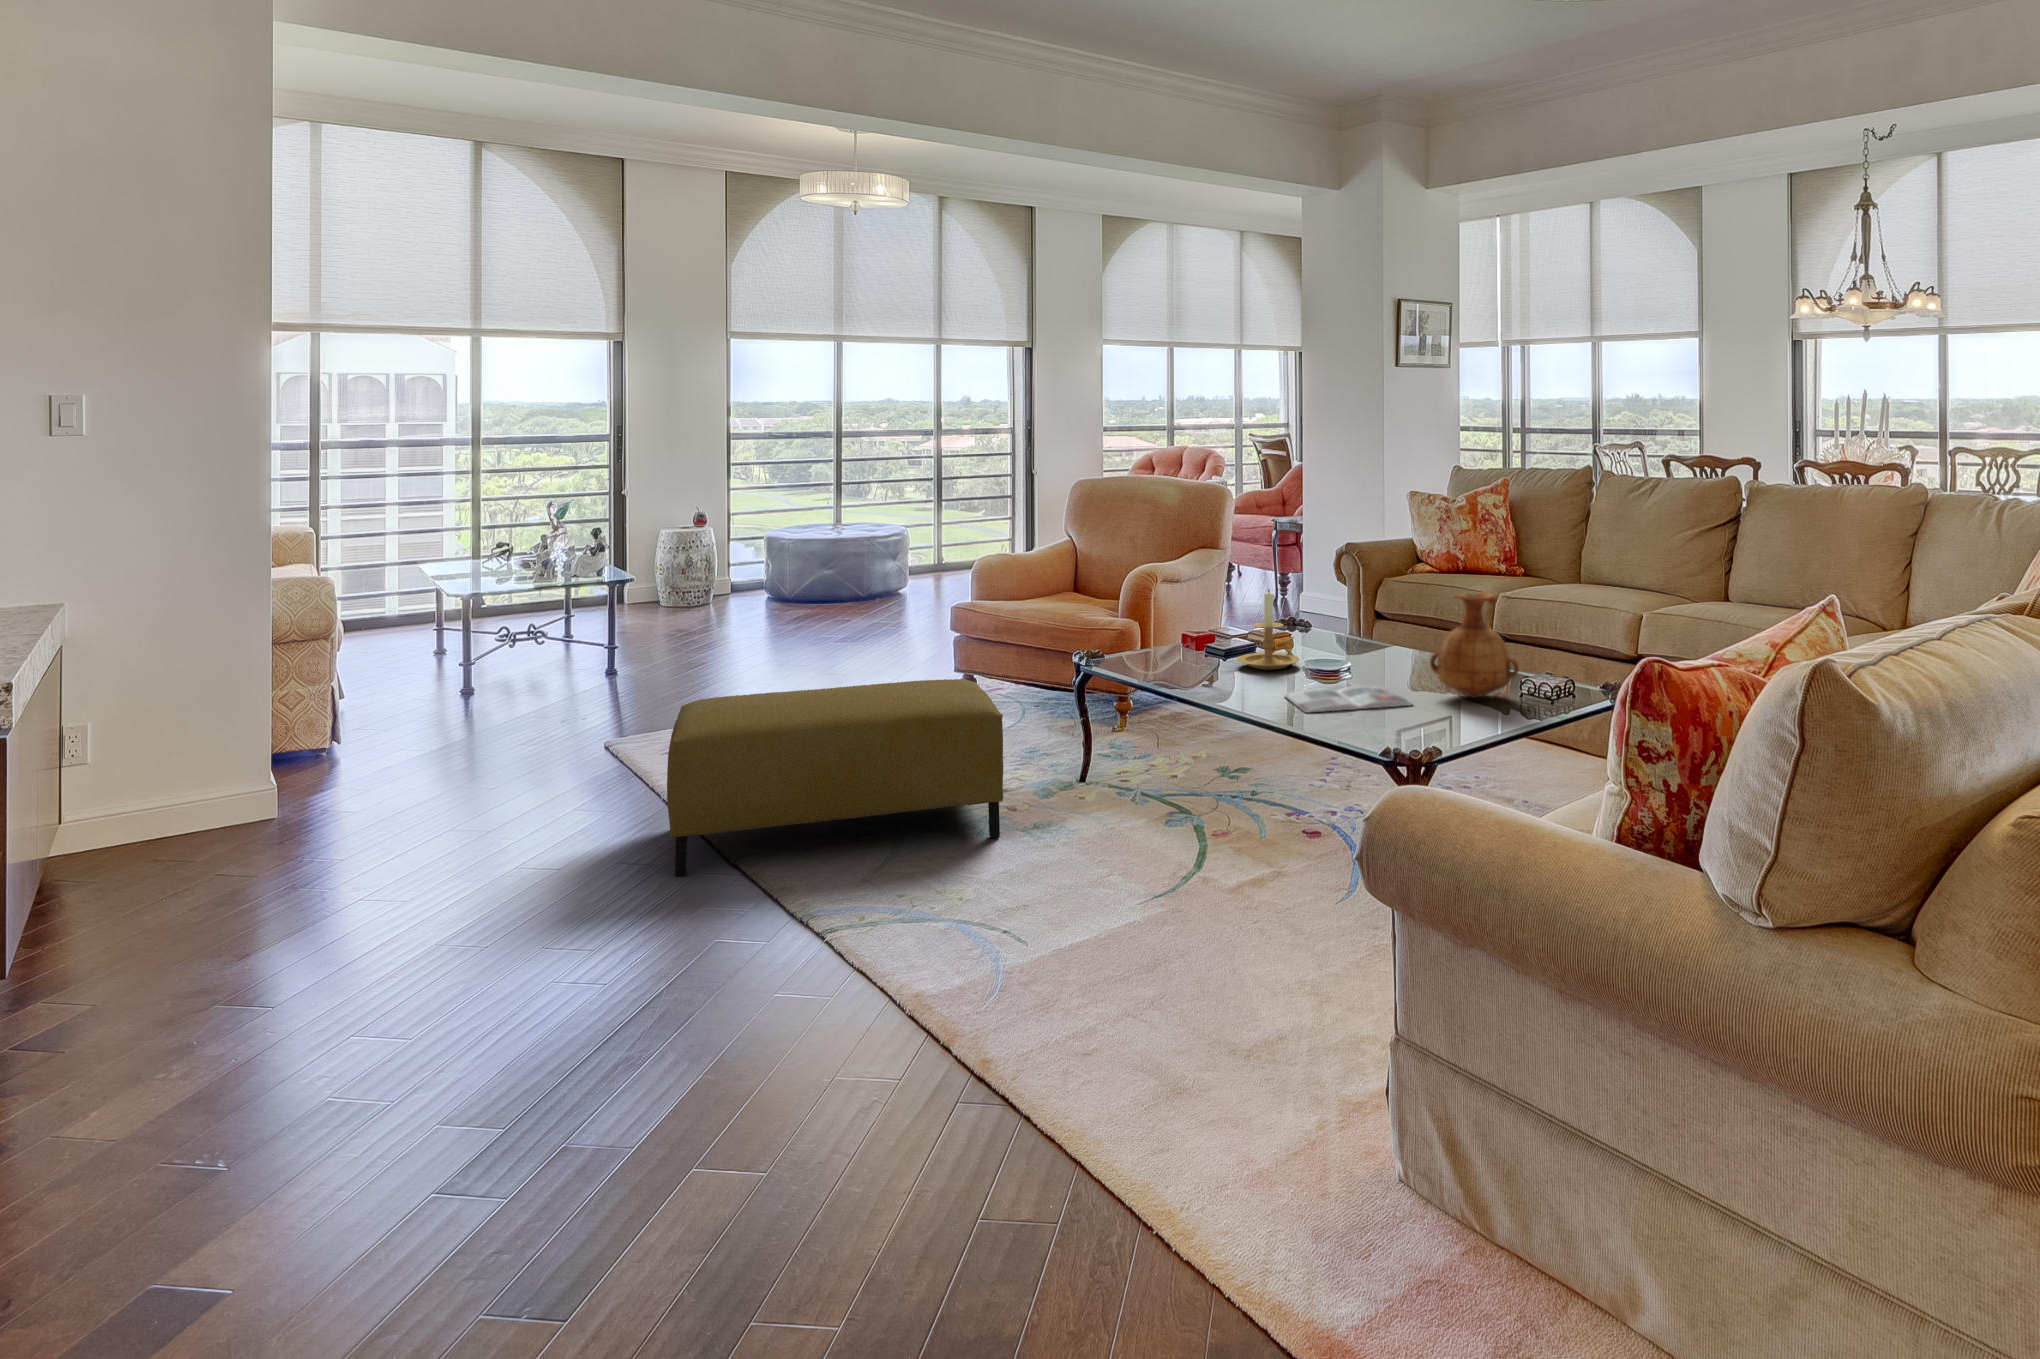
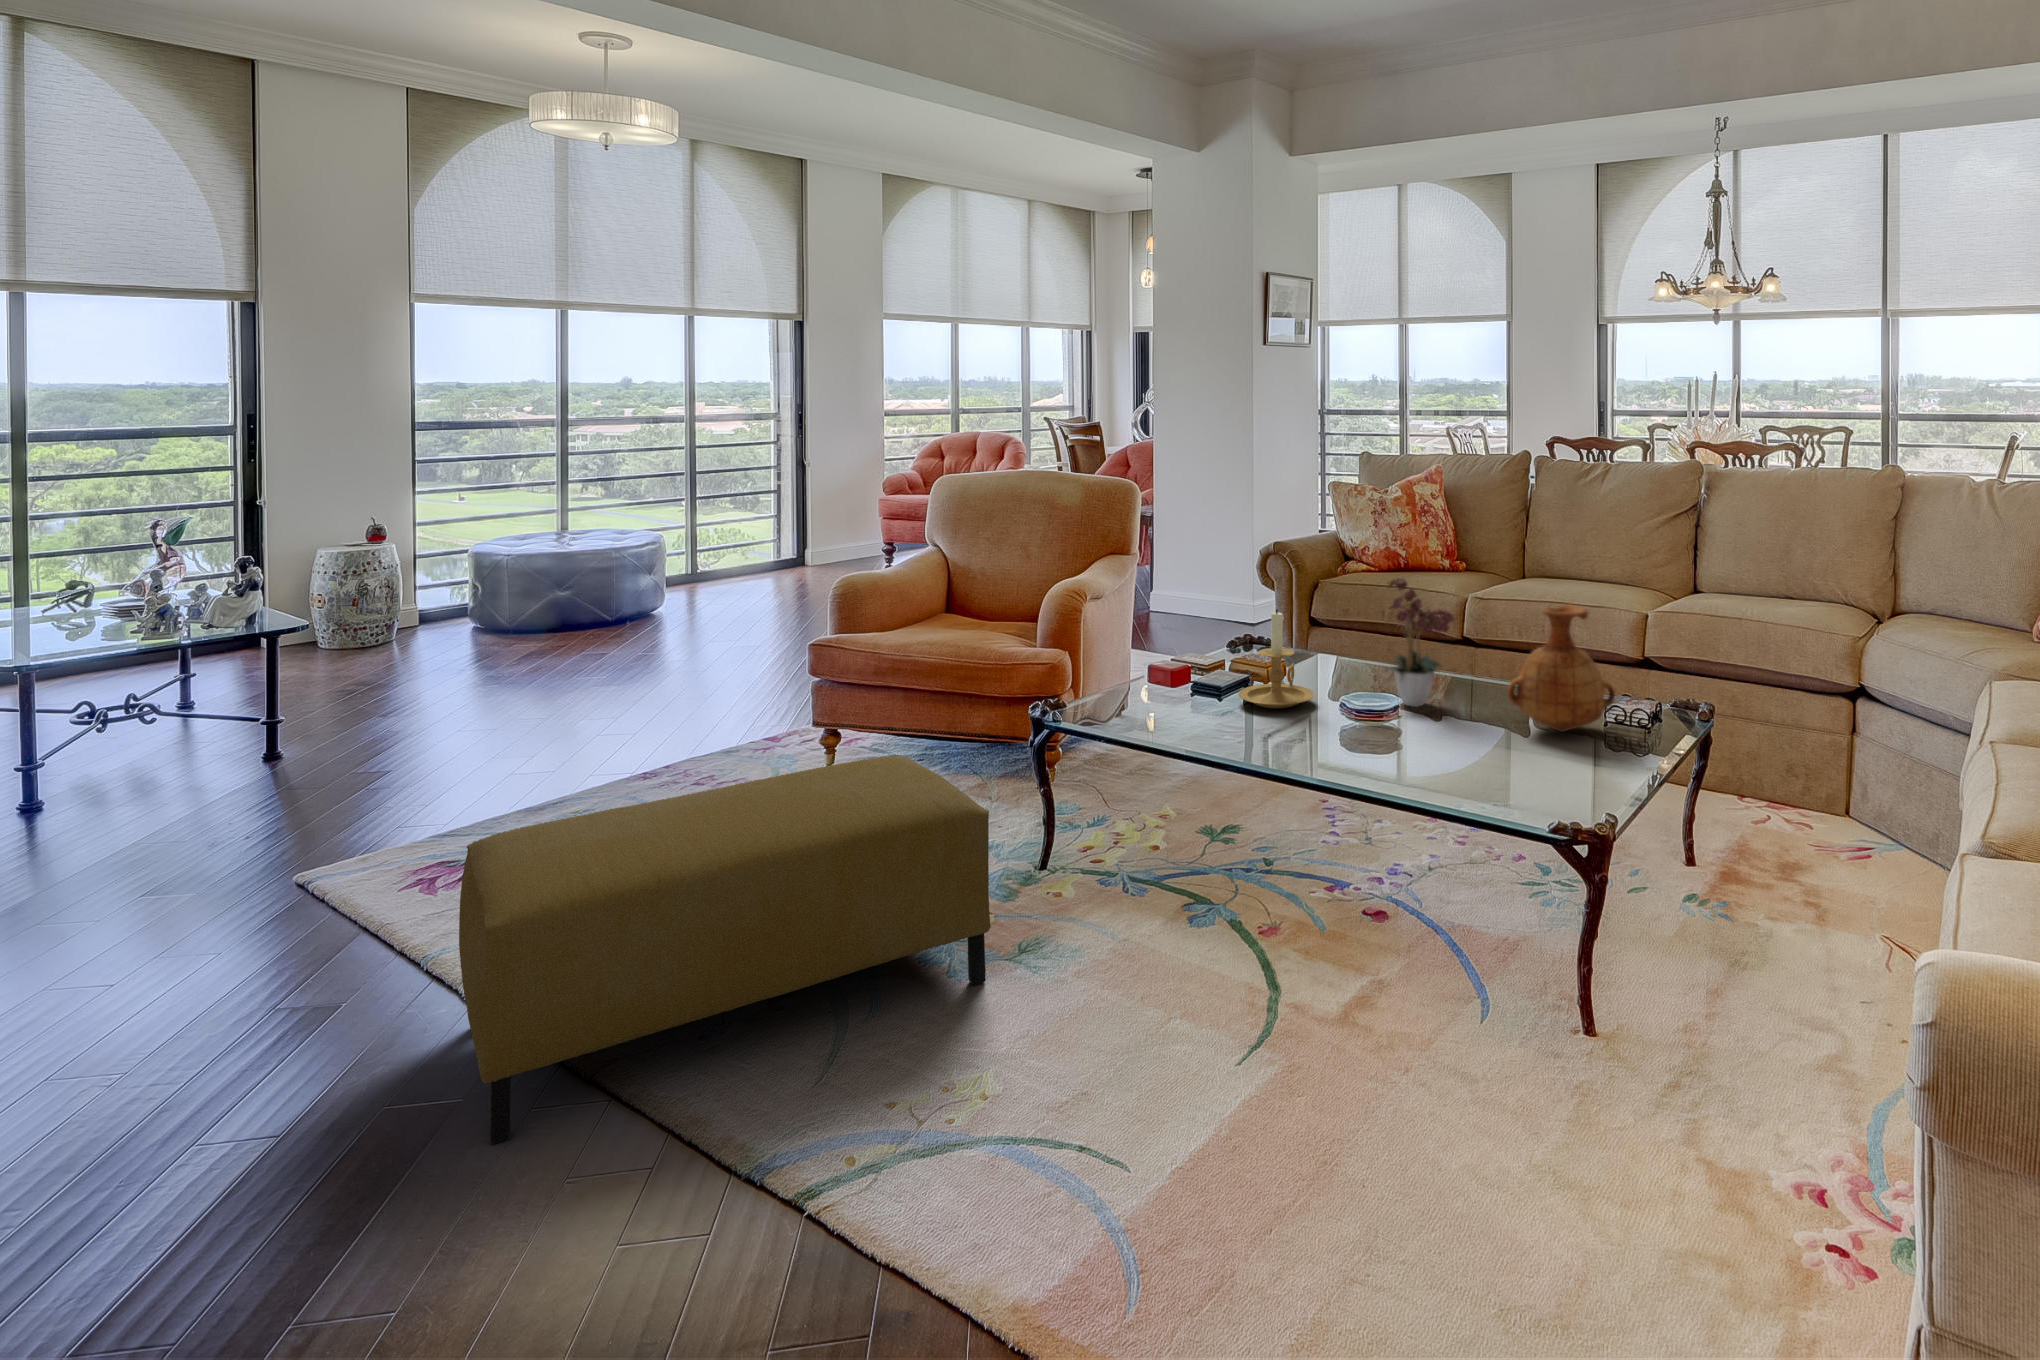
flower arrangement: none [1345,562,1422,676] -> present [1383,578,1455,707]
magazine: present [1285,686,1412,713] -> none [1344,725,1508,774]

